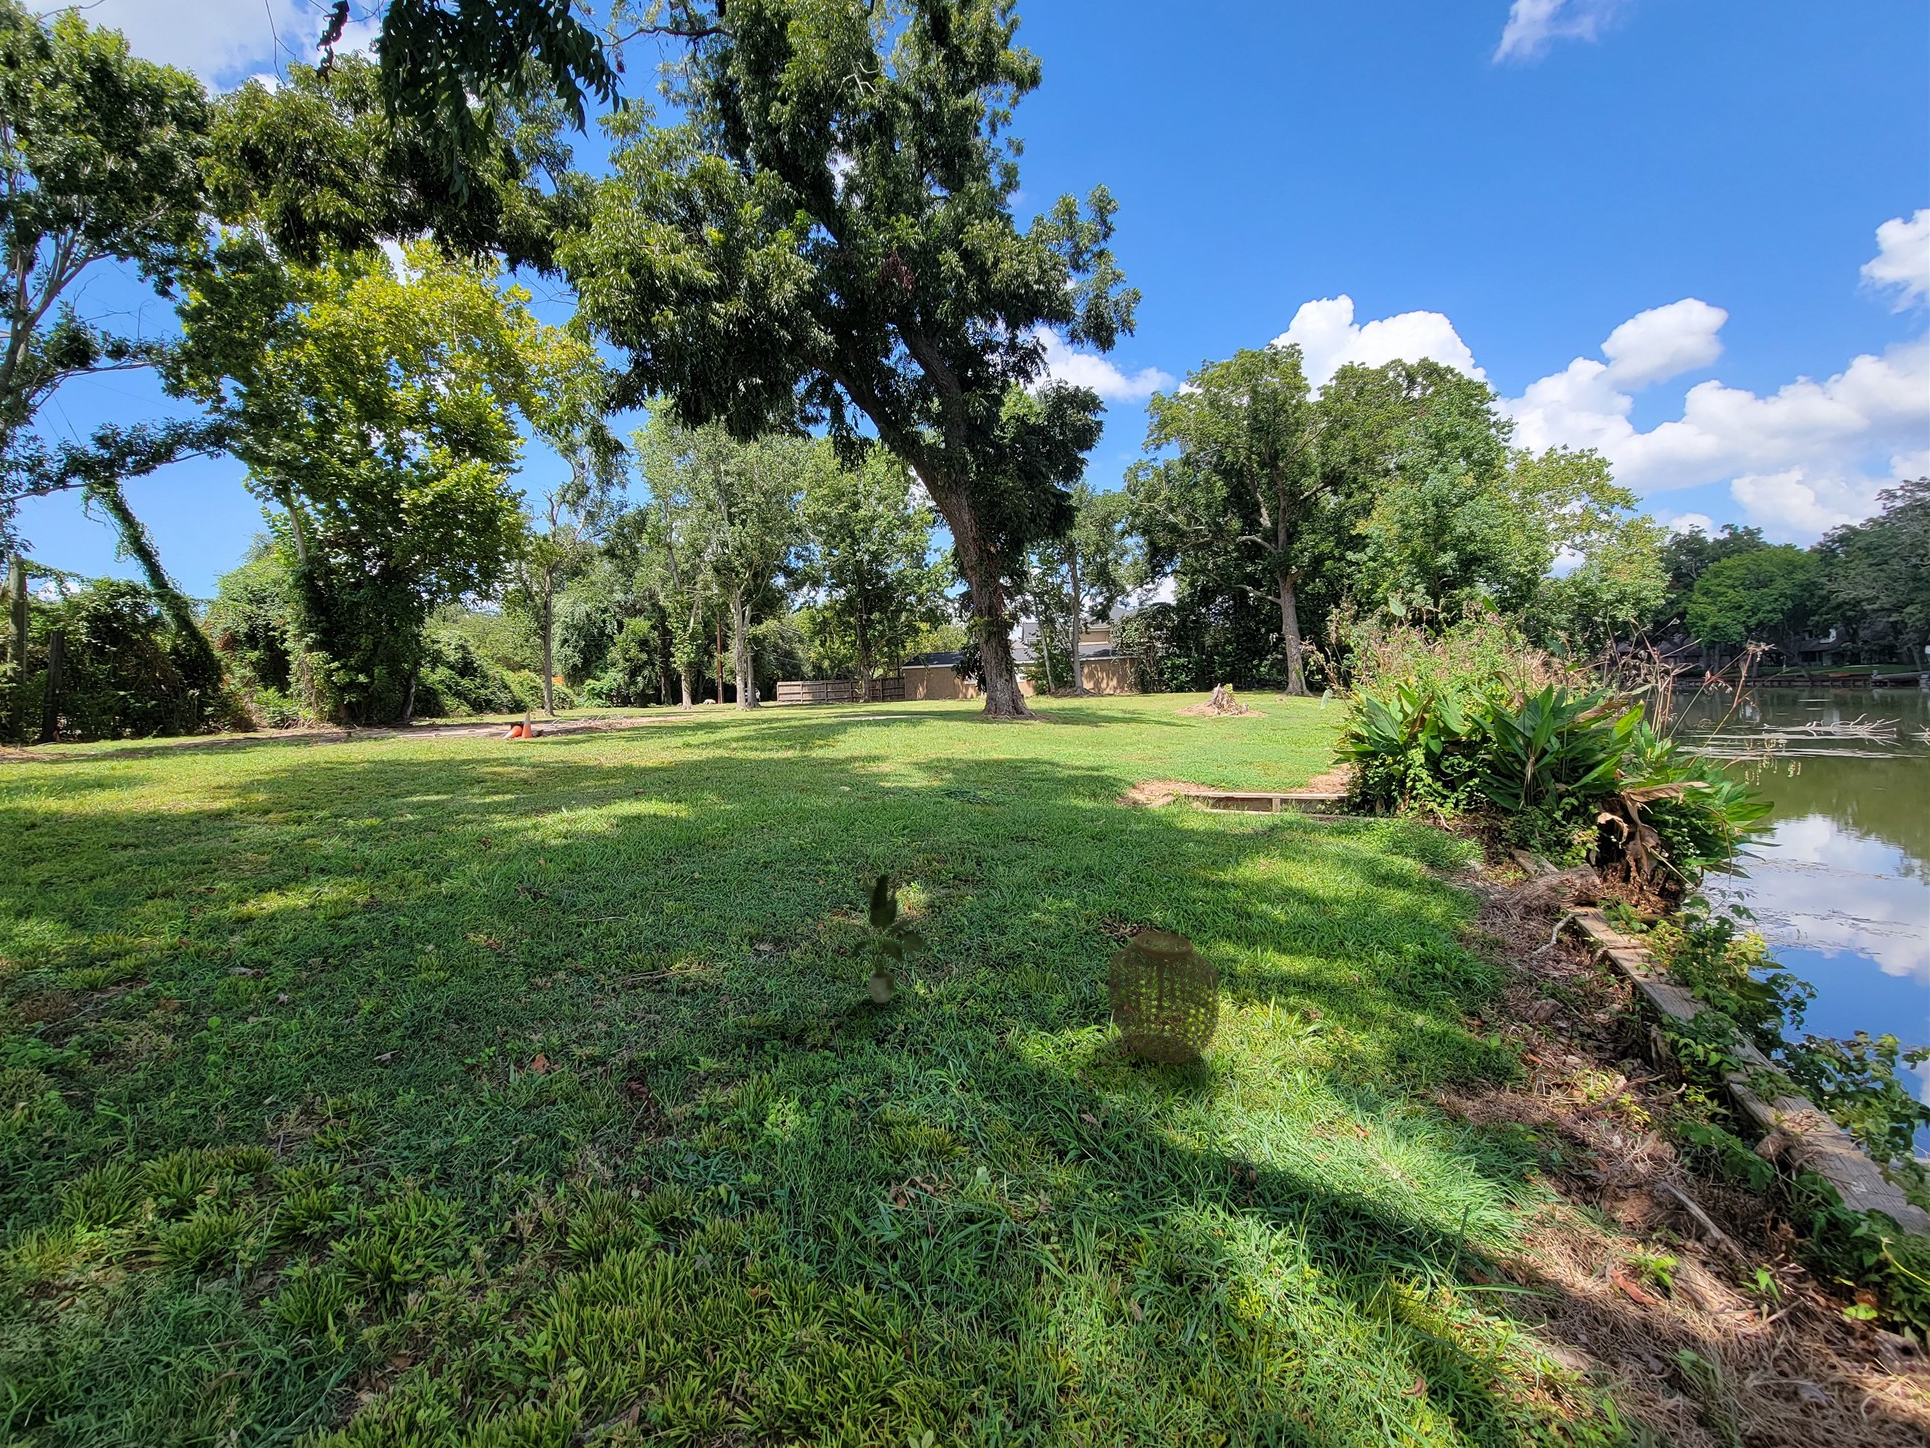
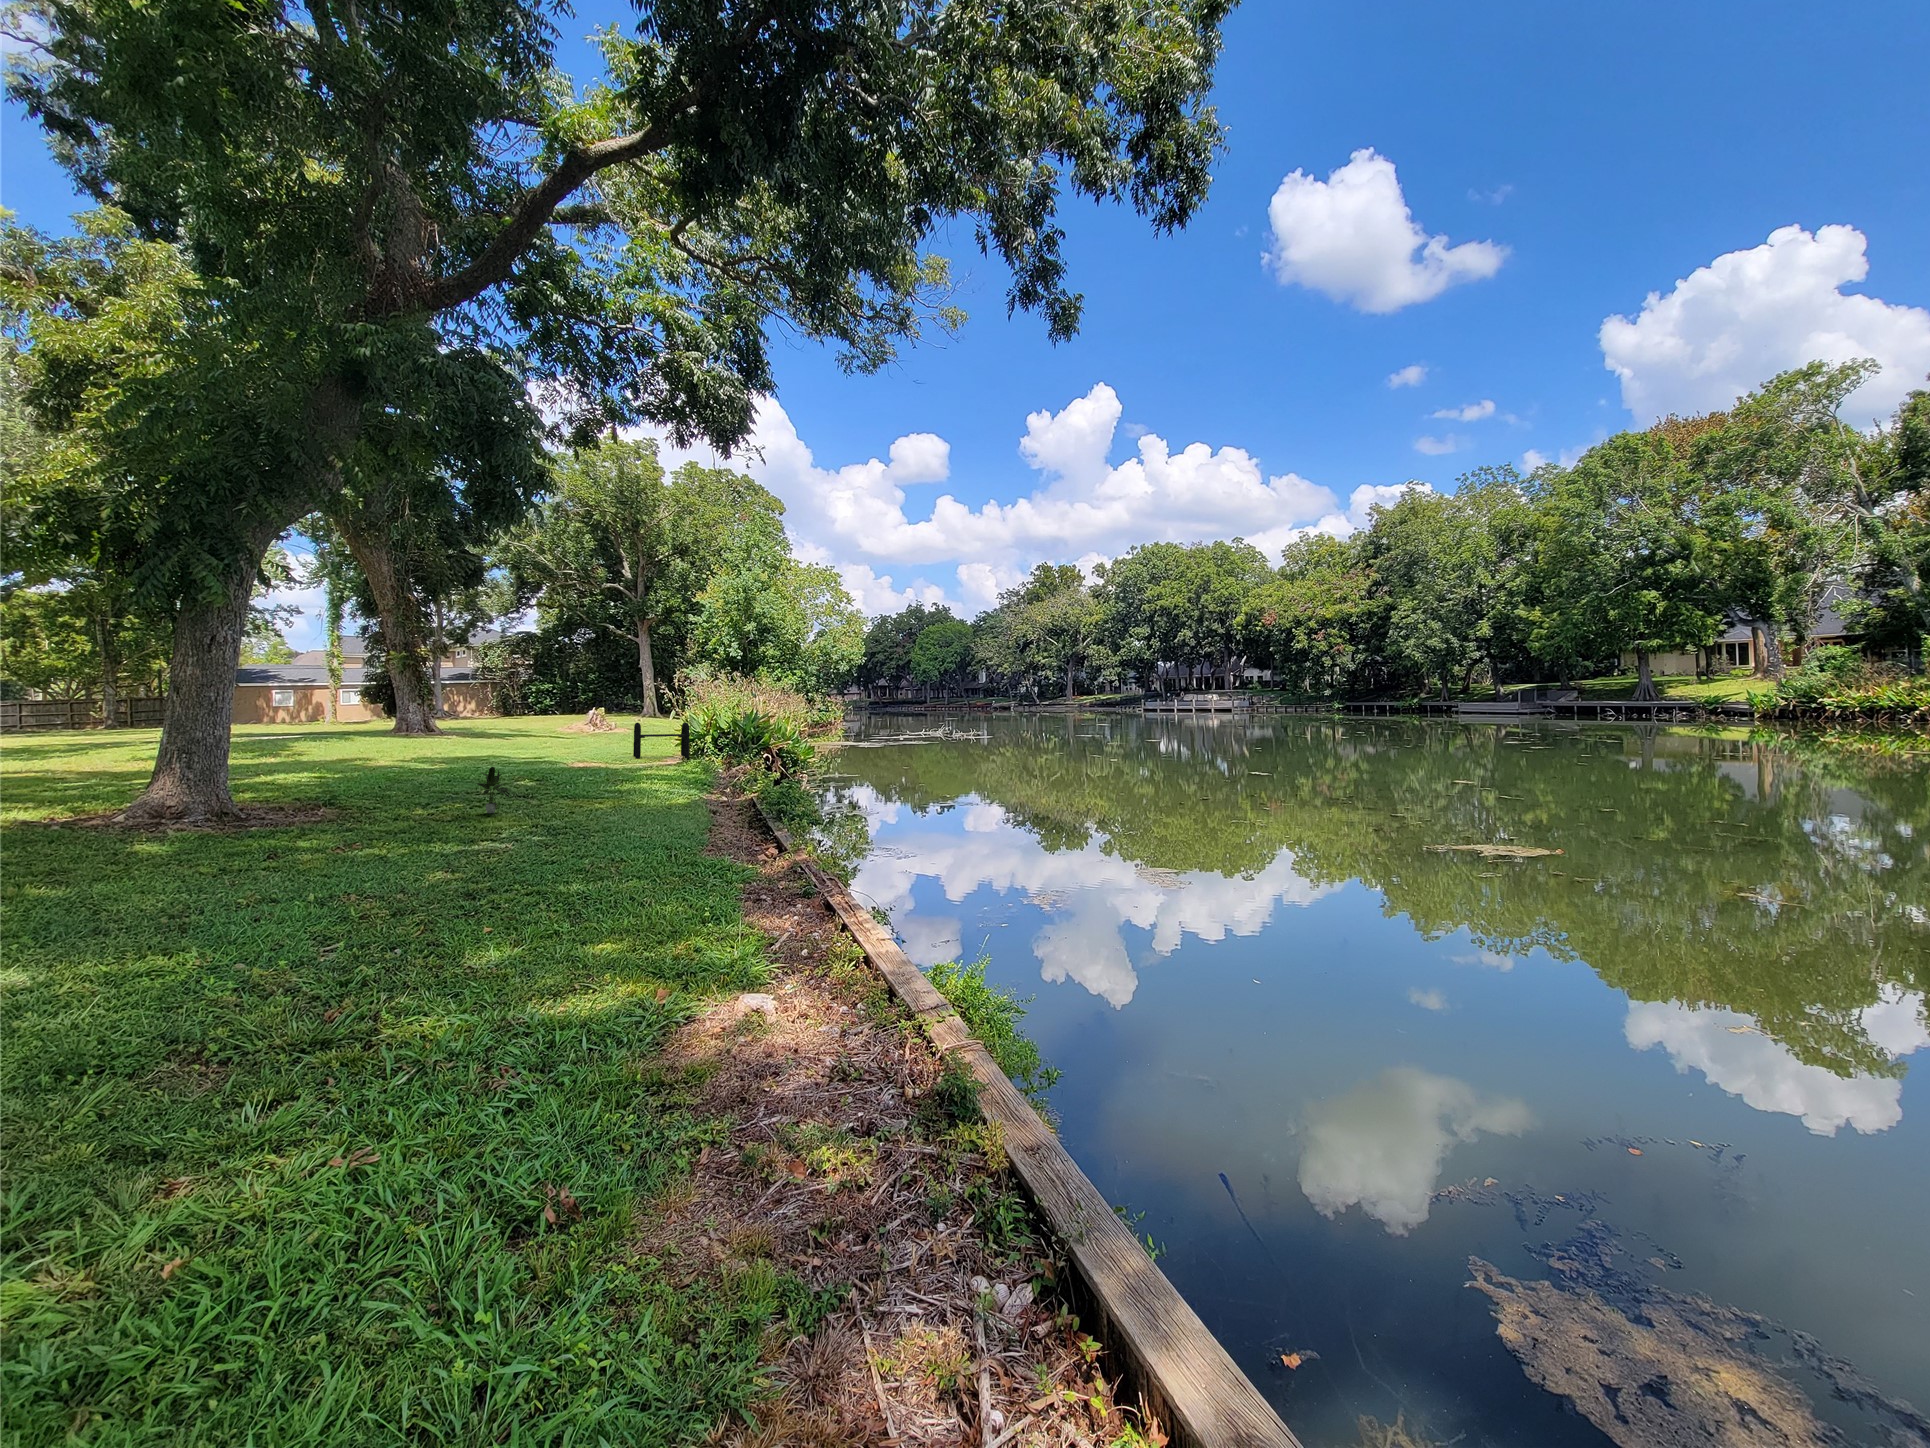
bench: none [1272,716,1372,782] -> present [633,722,689,759]
woven basket: present [1108,932,1219,1063] -> none [583,775,620,811]

